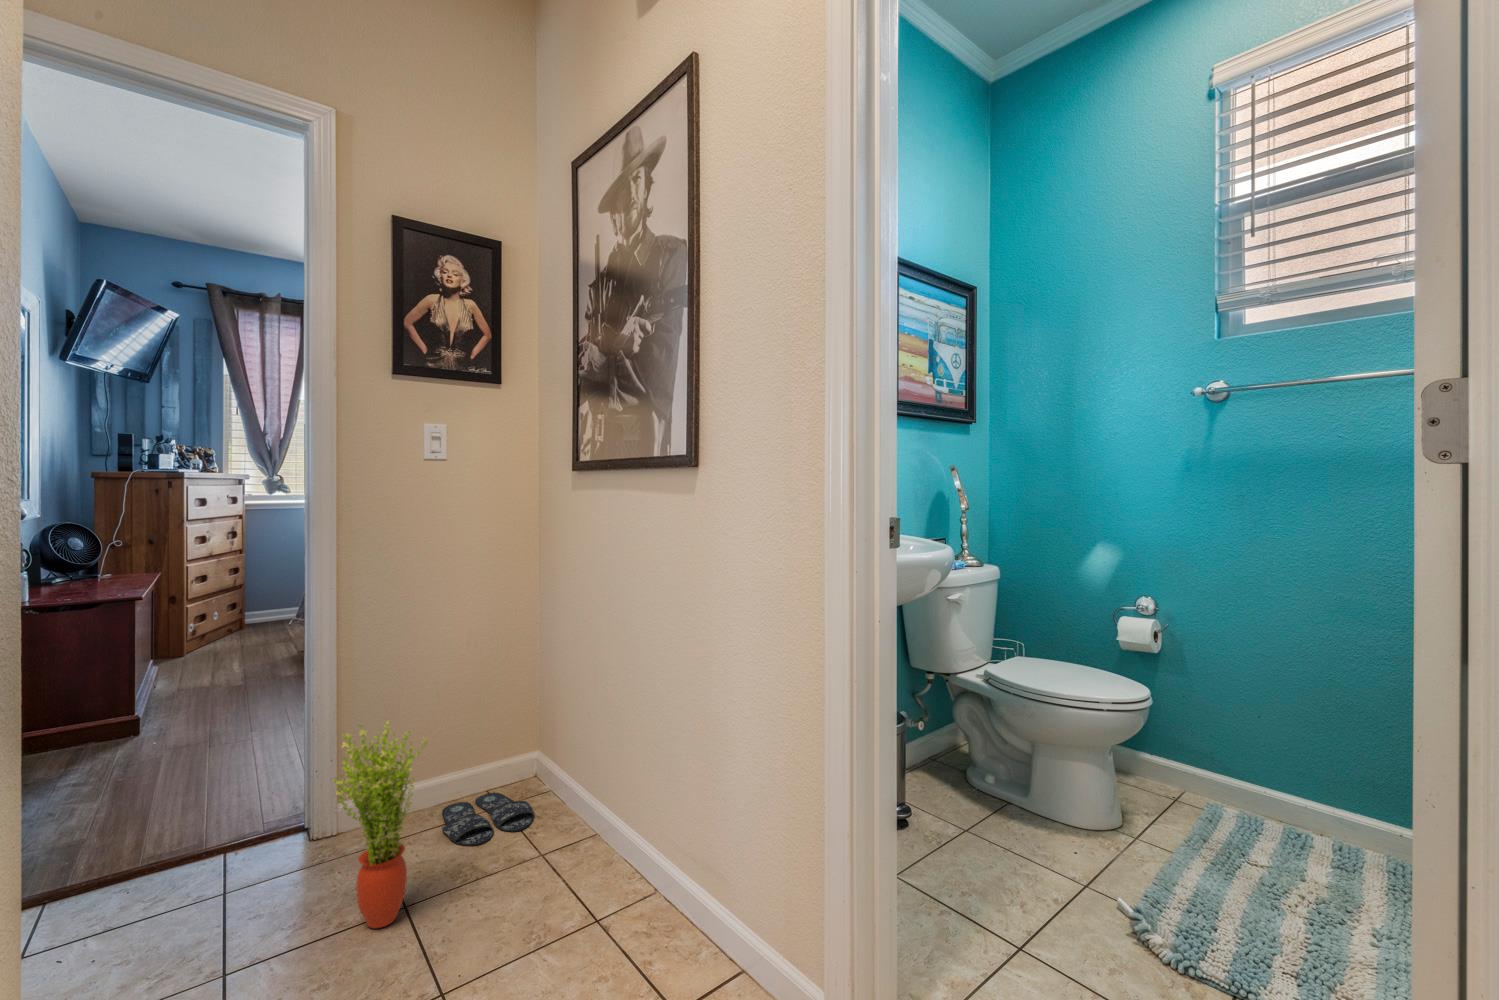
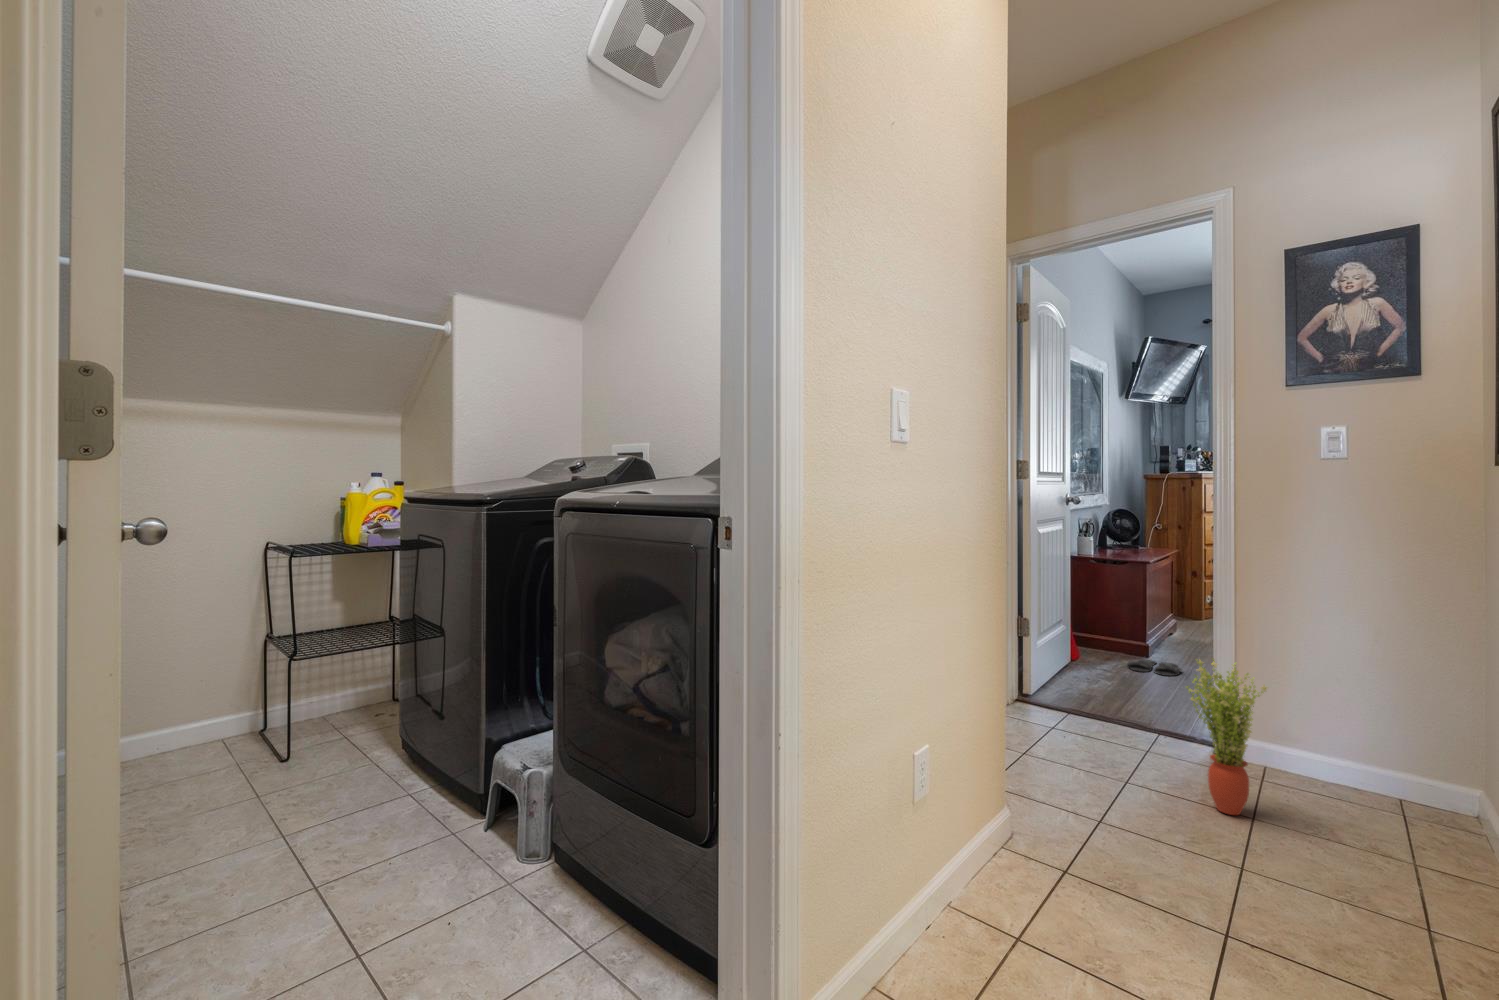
slippers: present [442,793,534,846] -> present [1127,660,1182,676]

